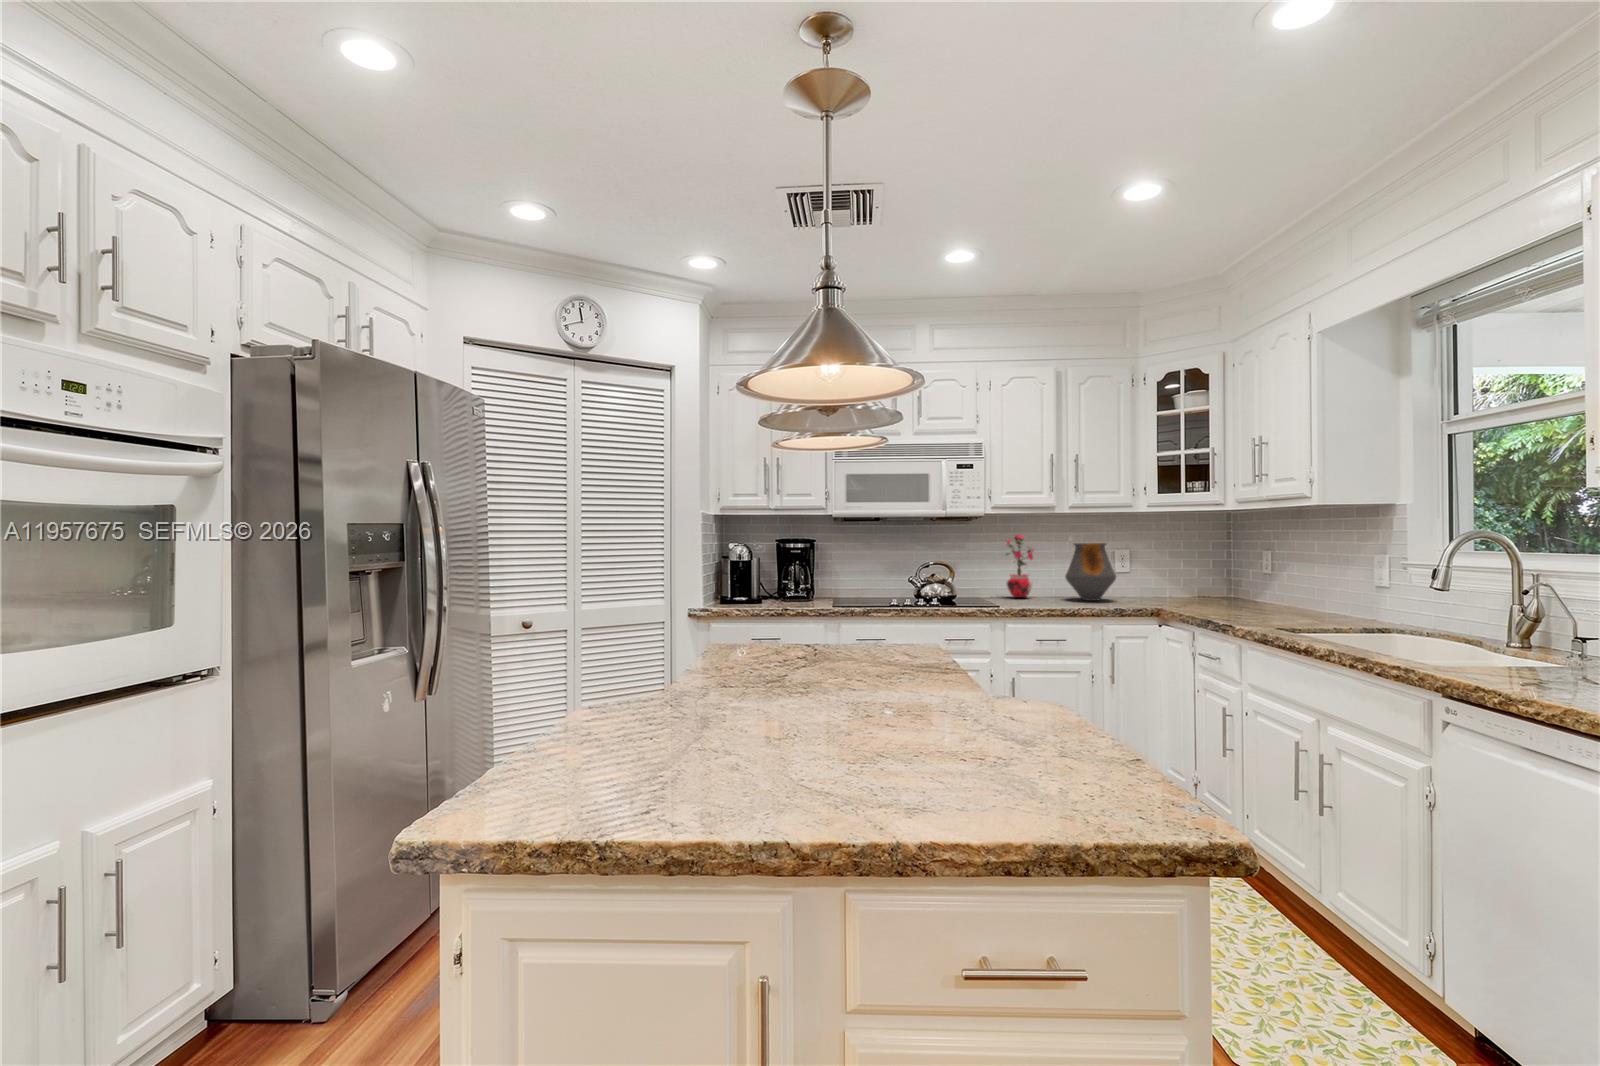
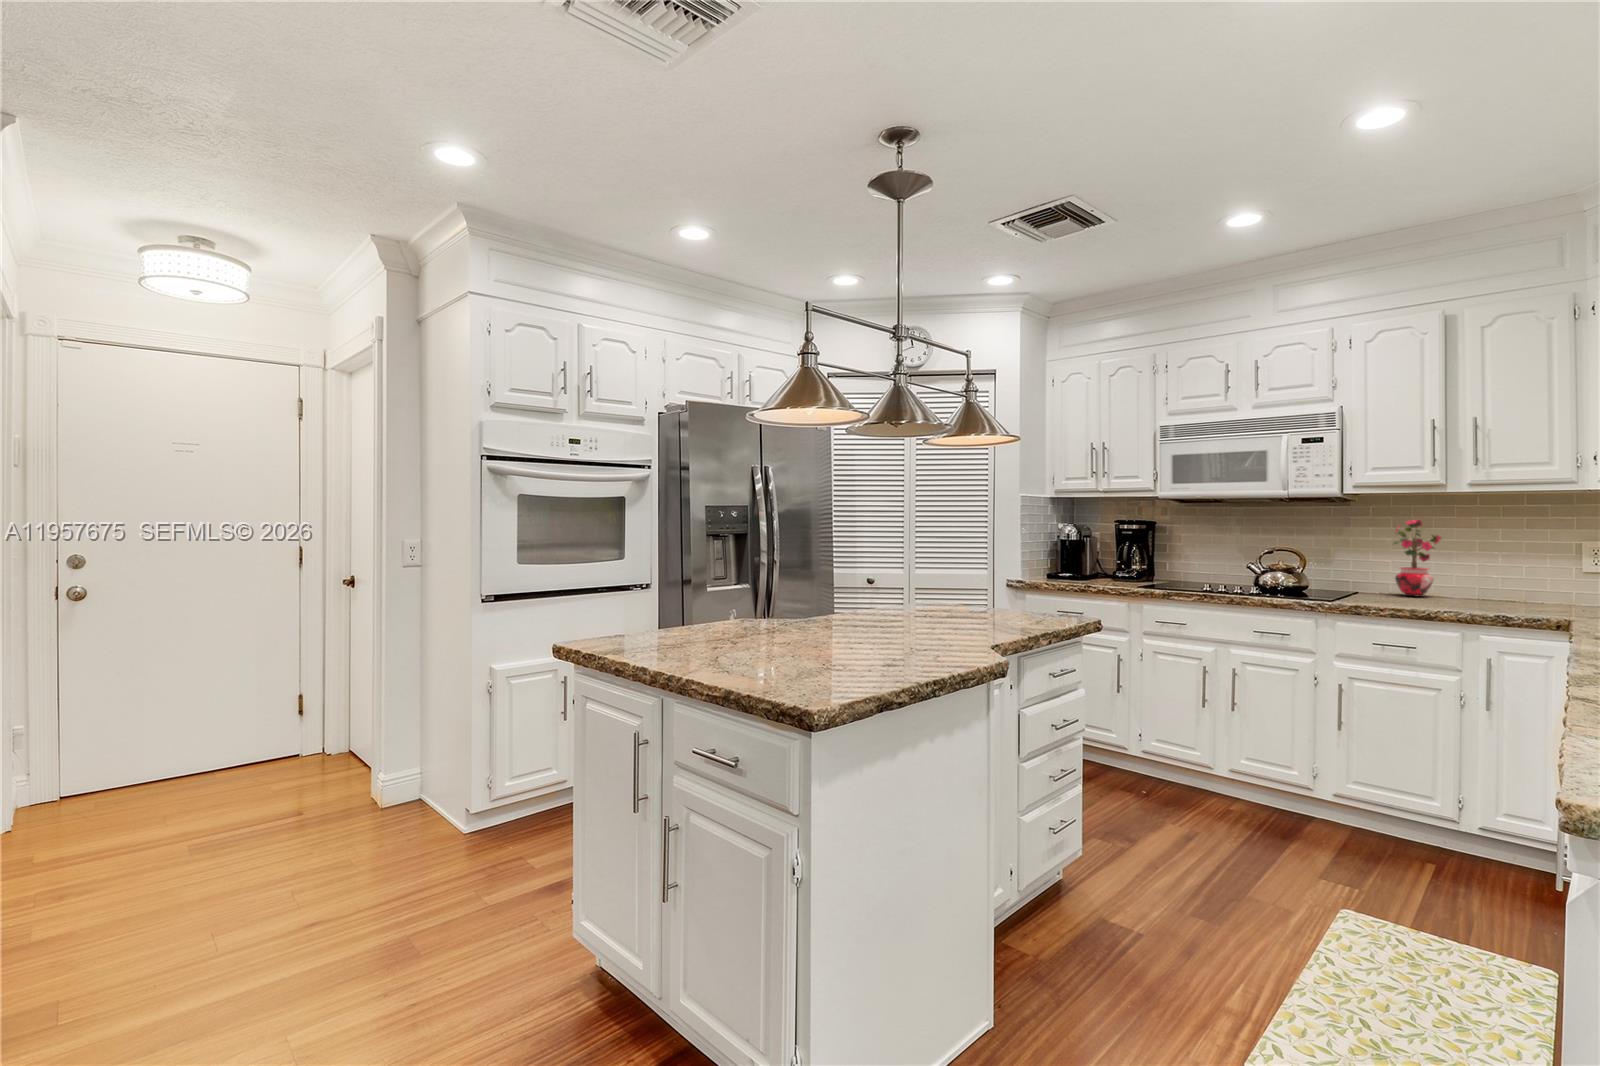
vase: present [1065,543,1116,601] -> none [1475,531,1558,606]

